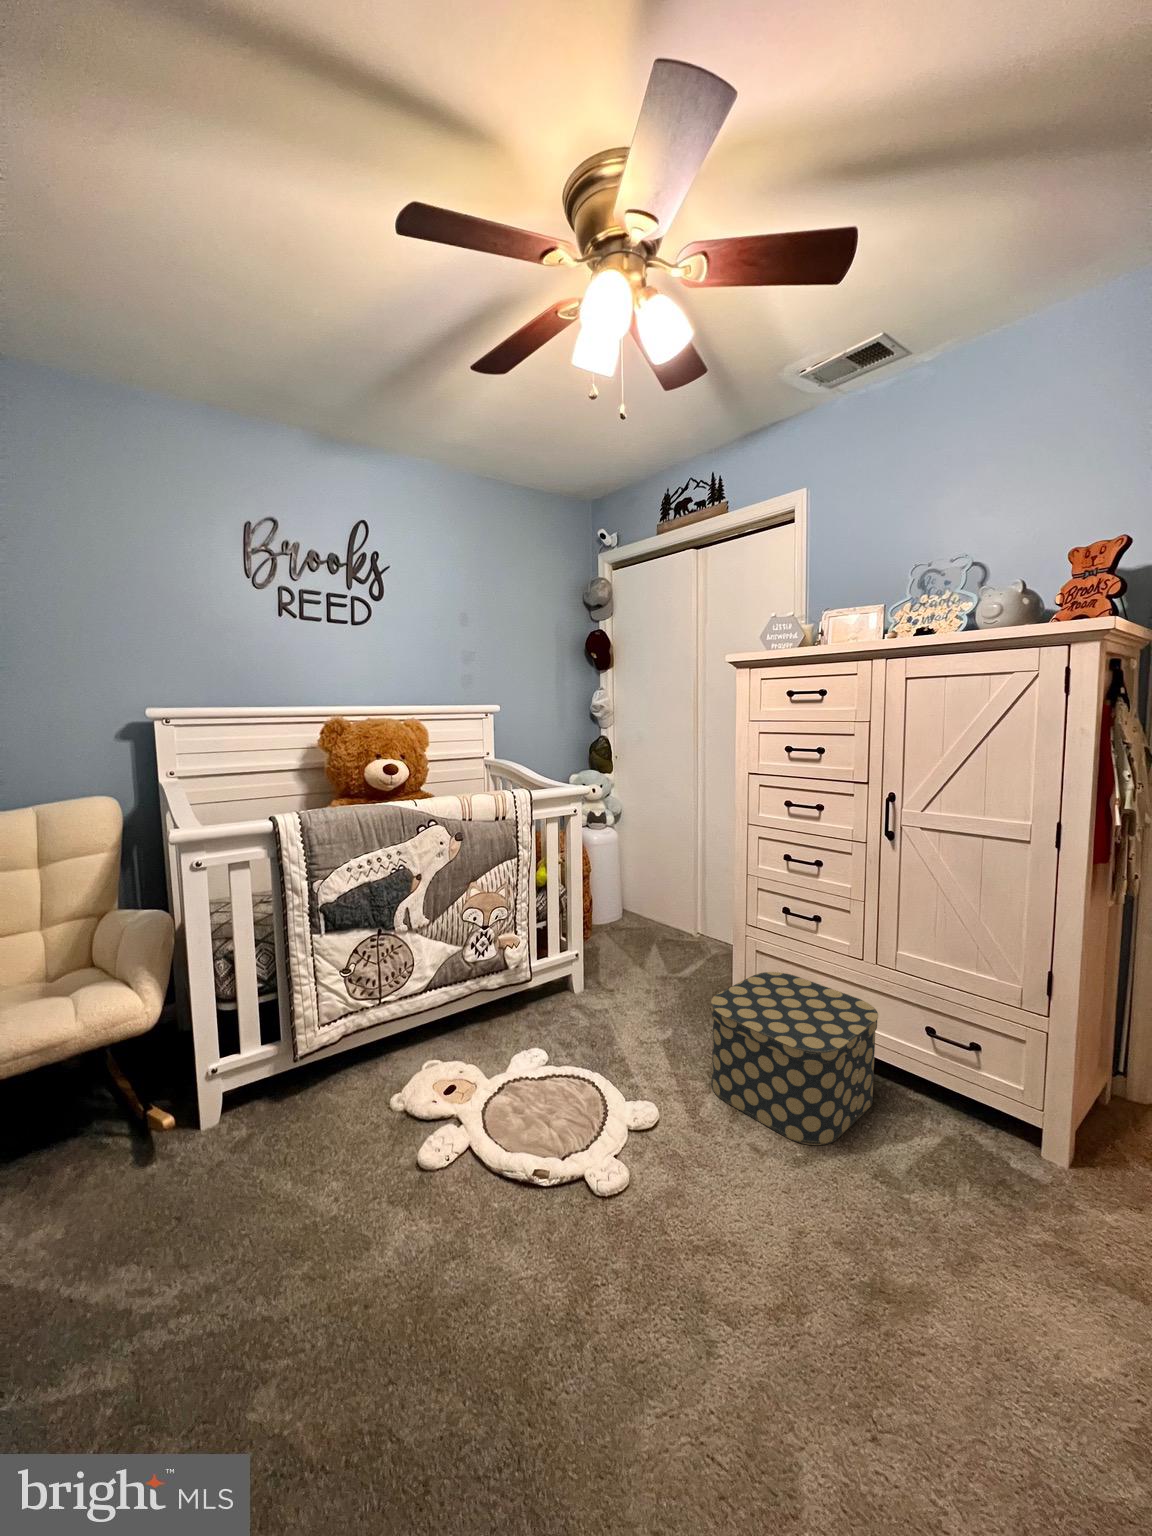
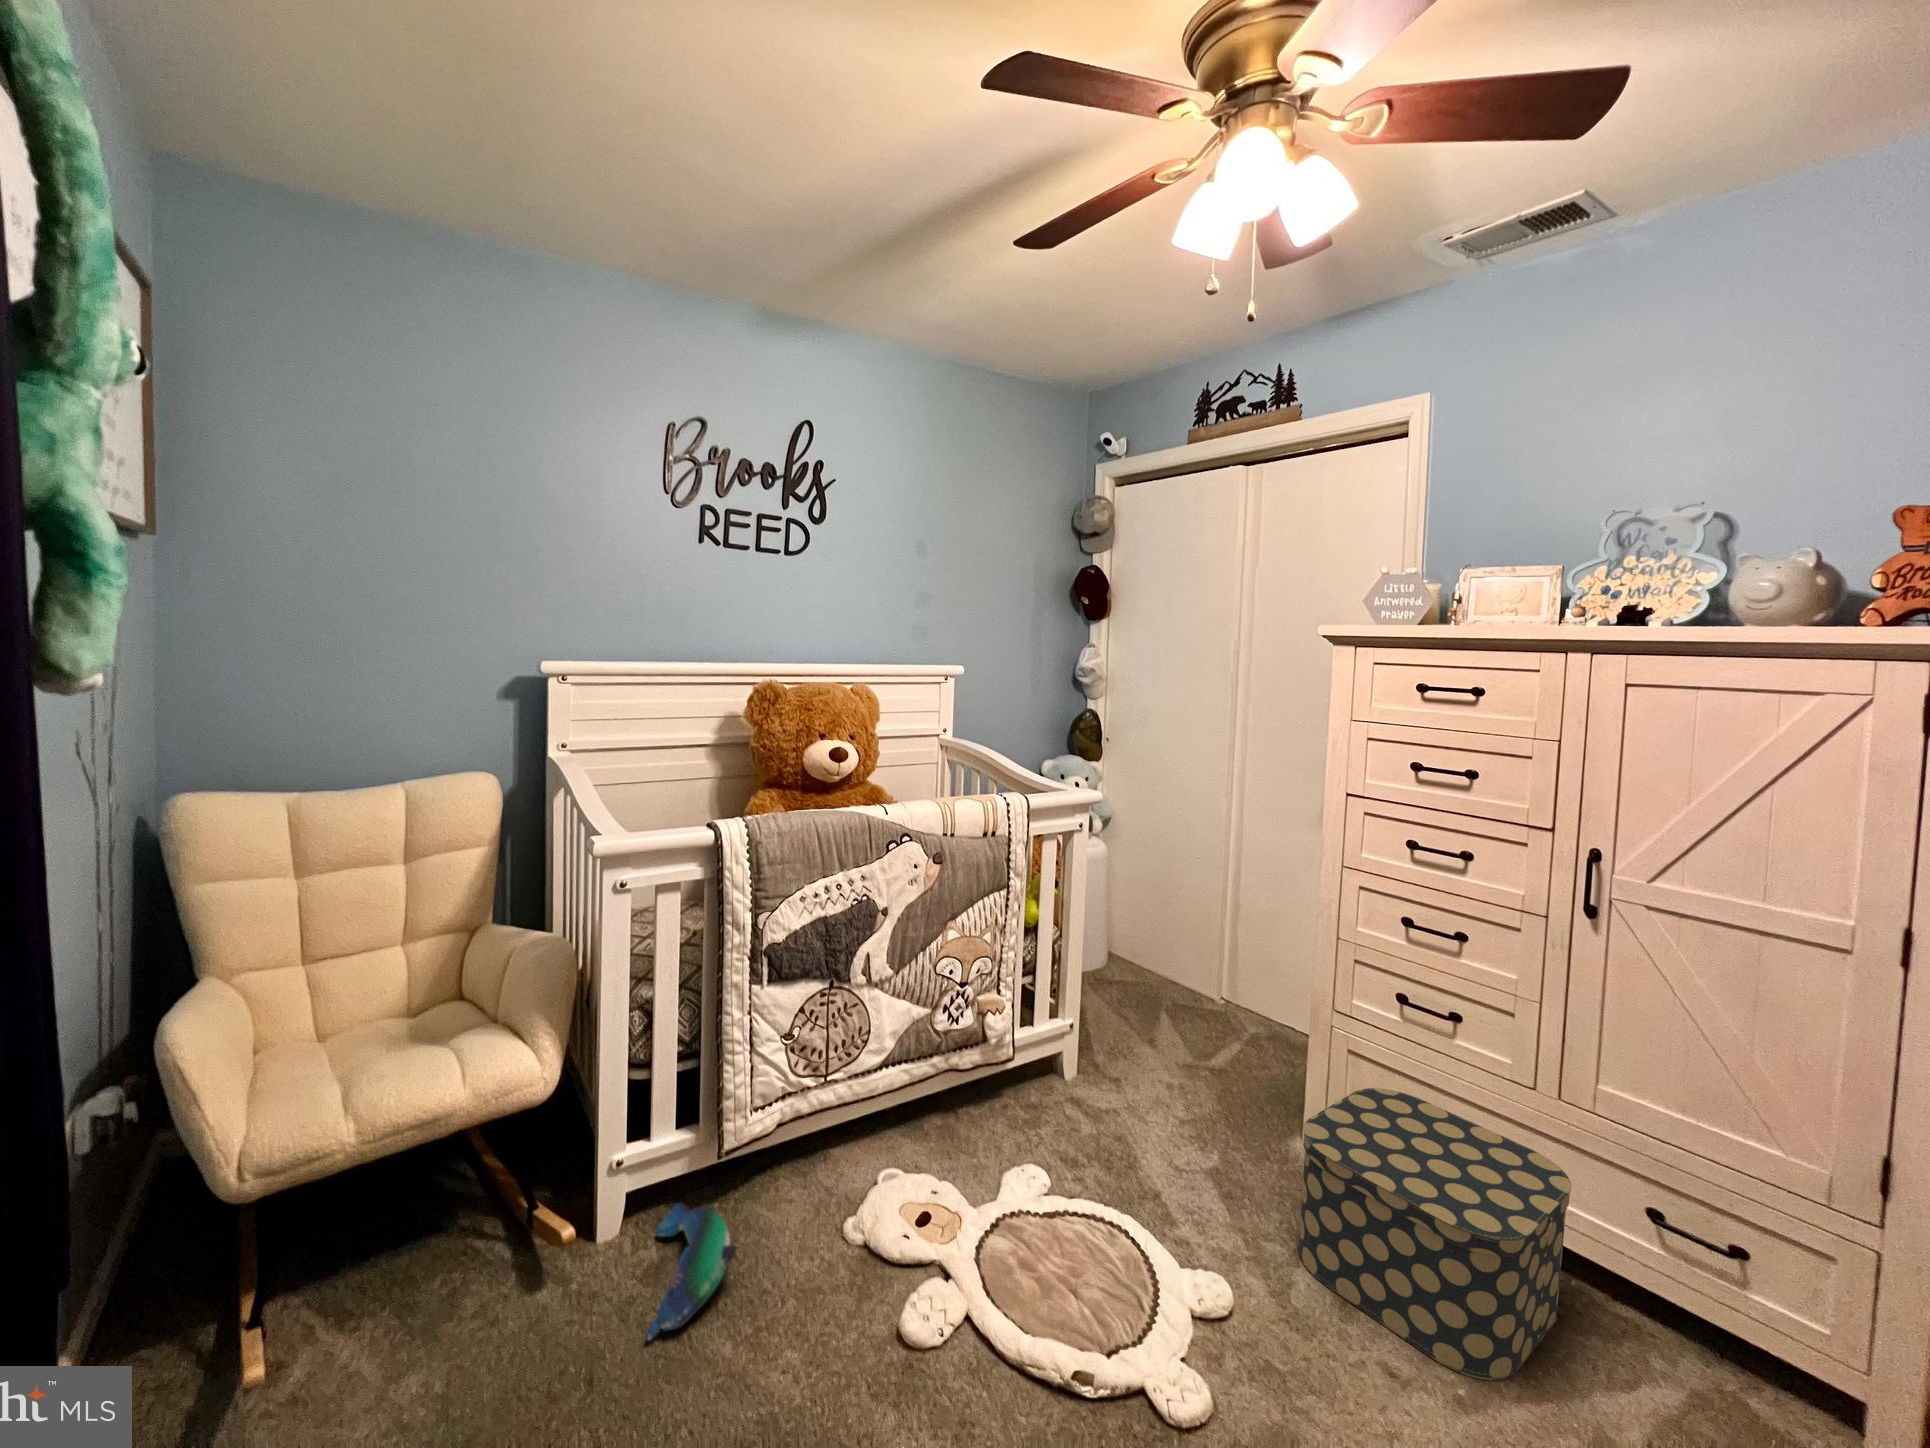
plush toy: none [228,1096,303,1187] -> present [646,1203,737,1341]

